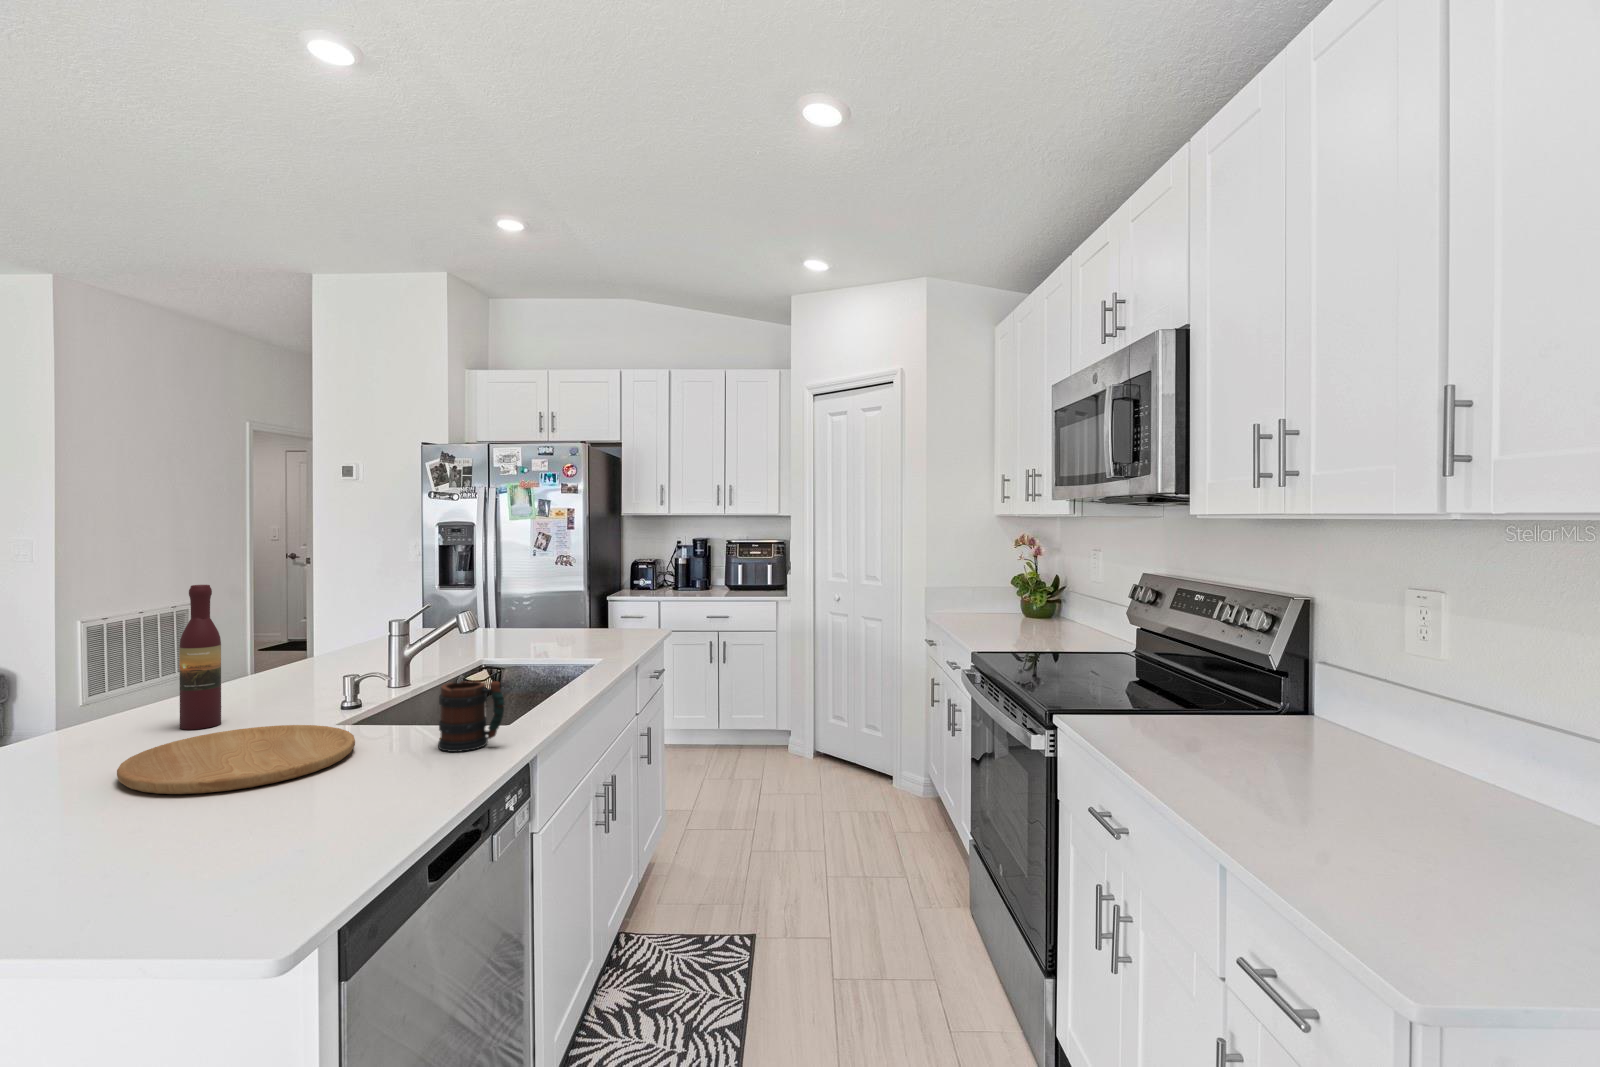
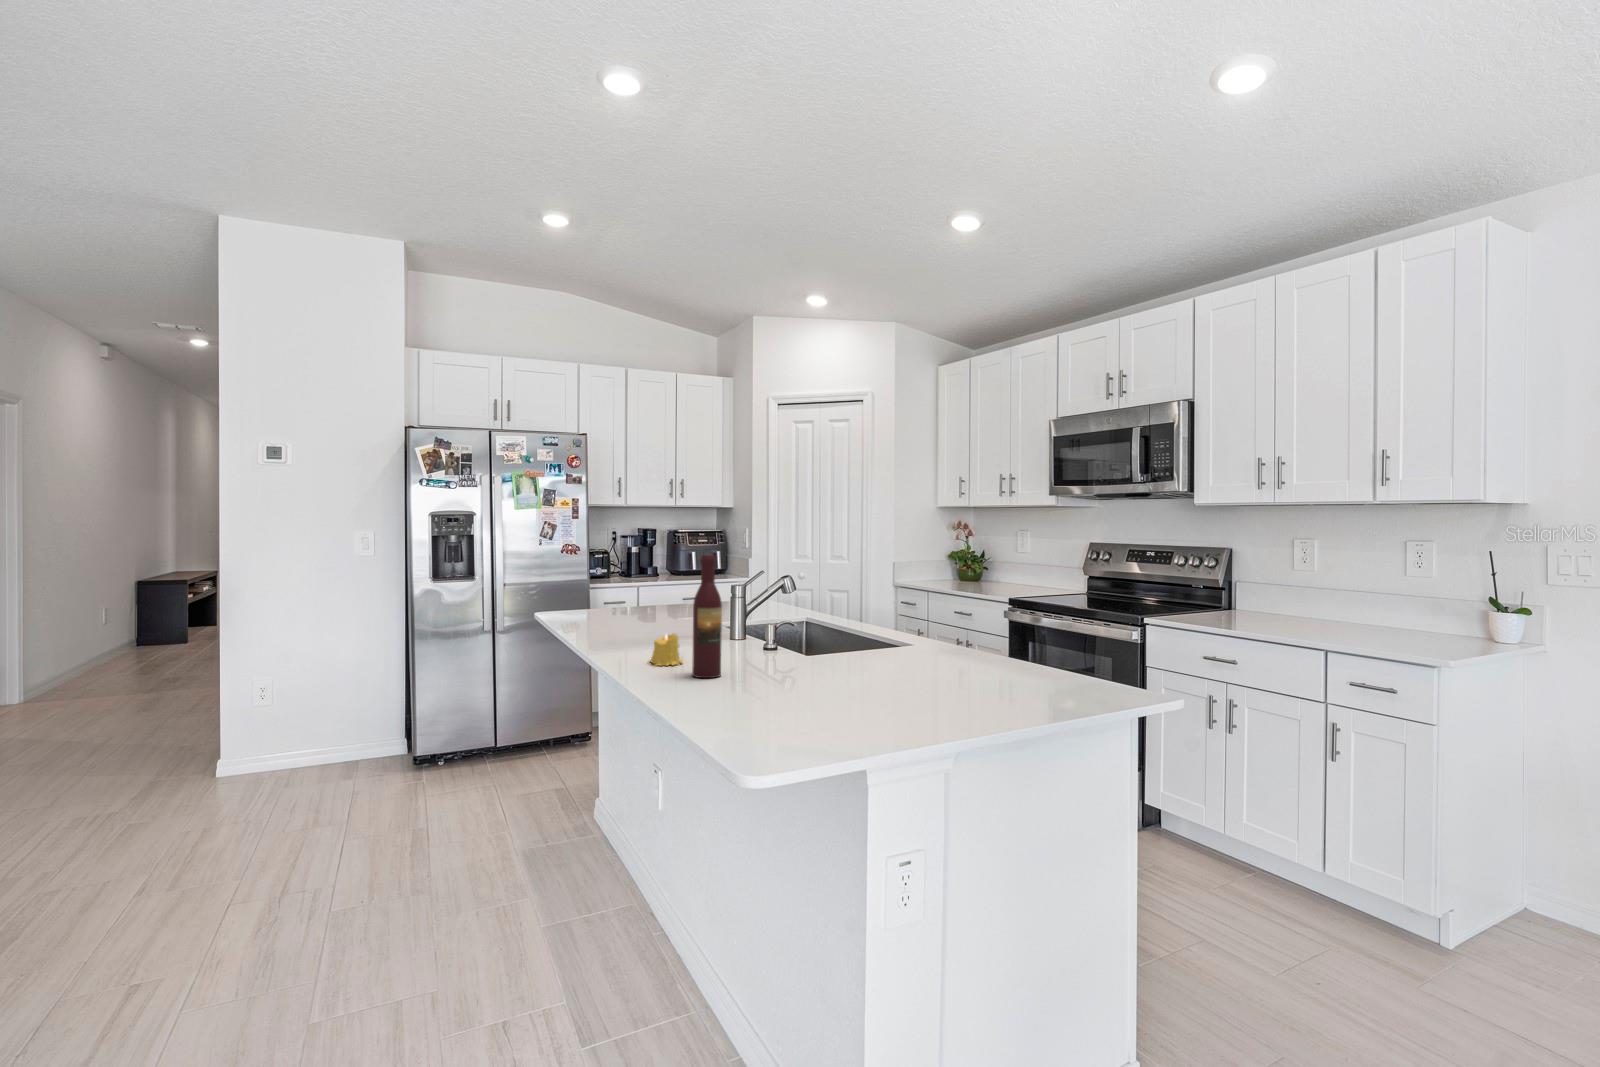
candle: none [219,669,264,708] -> present [649,633,683,666]
mug: present [438,681,504,752] -> none [923,617,969,669]
cutting board: present [117,725,355,794] -> none [778,663,928,703]

